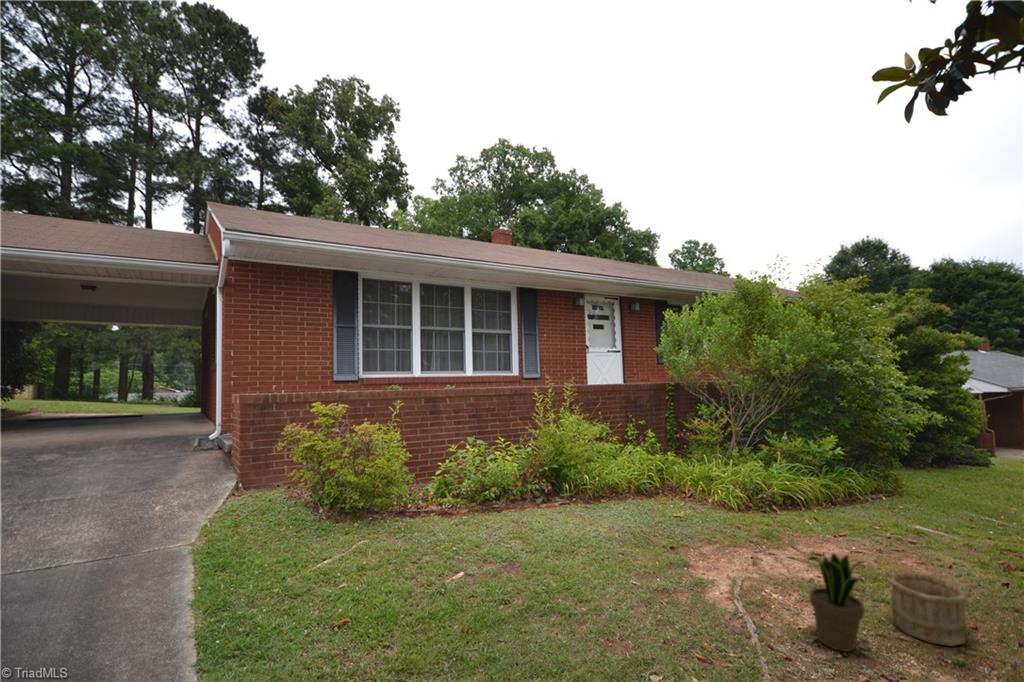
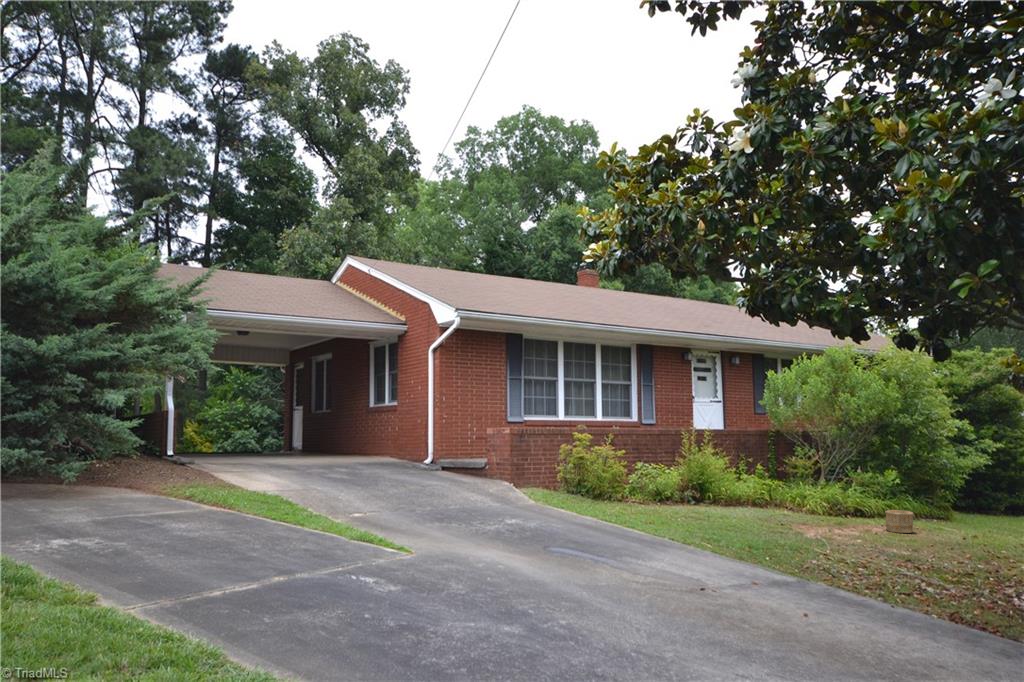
potted plant: present [808,554,865,651] -> none [847,493,871,532]

